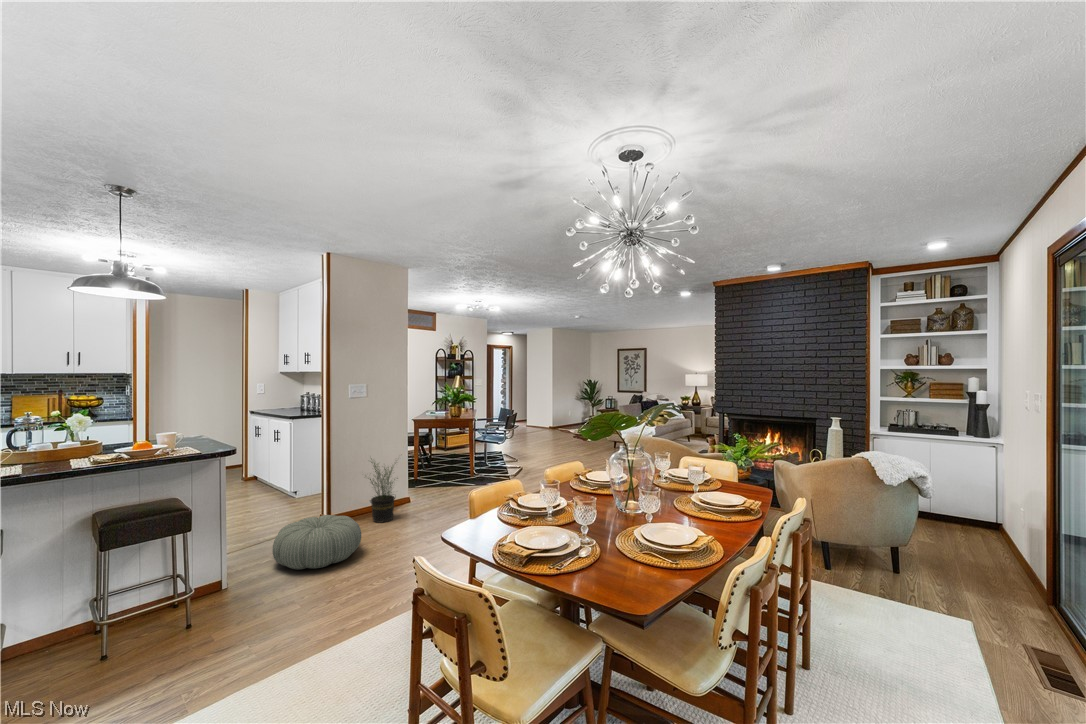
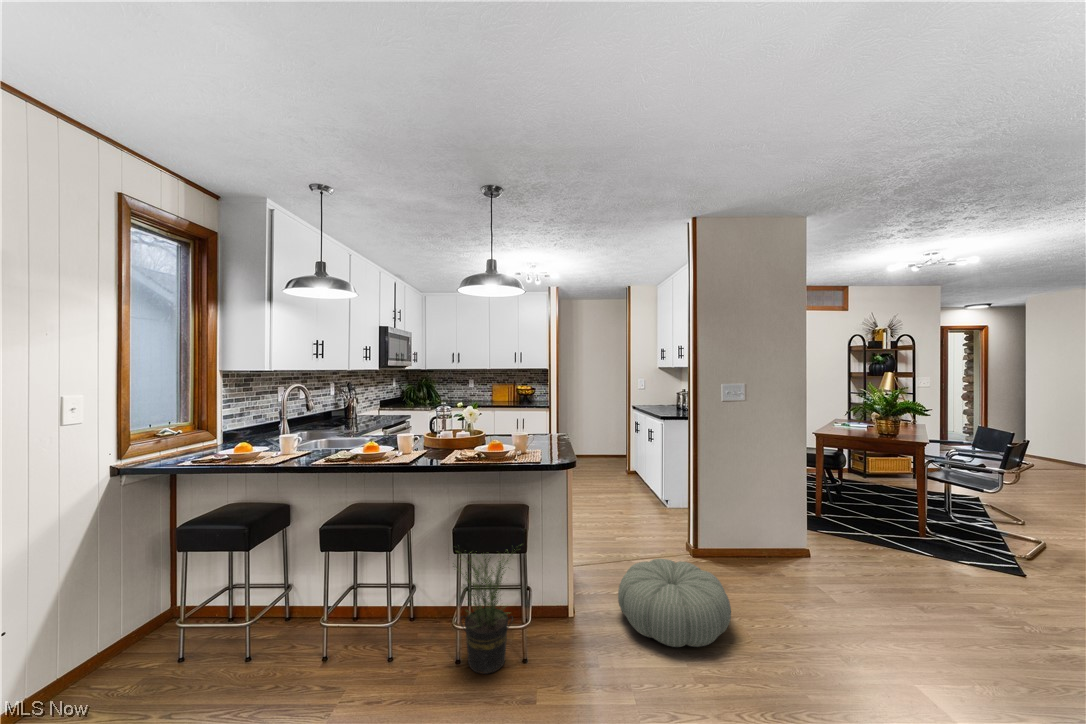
potted plant: present [370,462,395,523] -> present [453,545,521,674]

